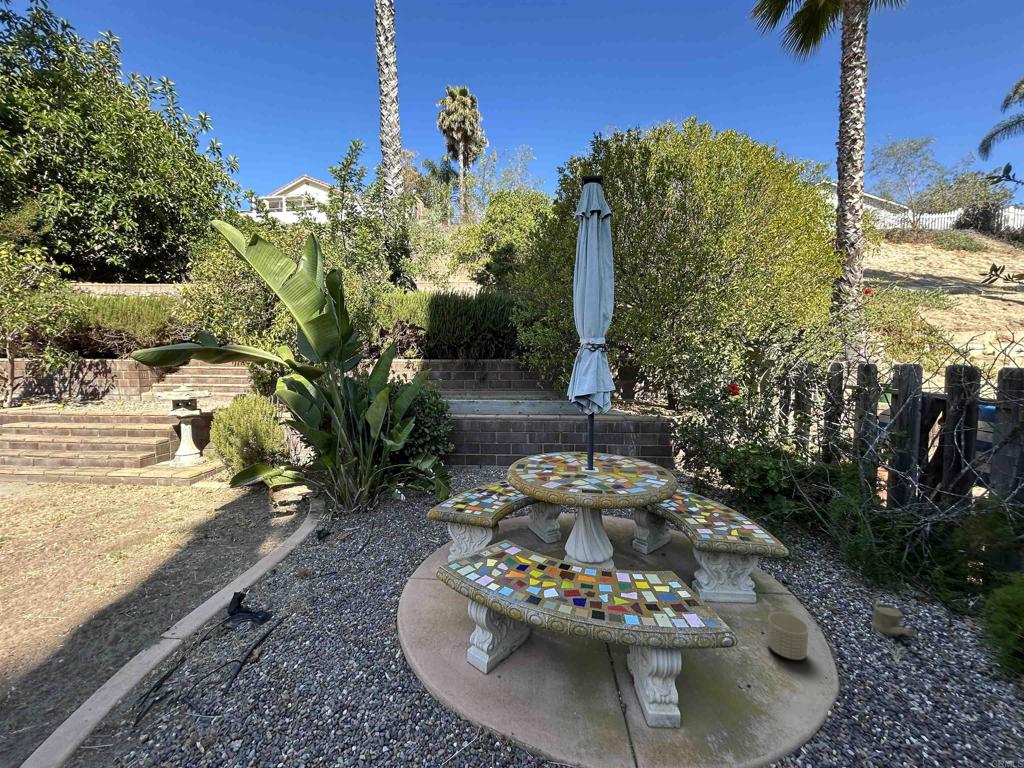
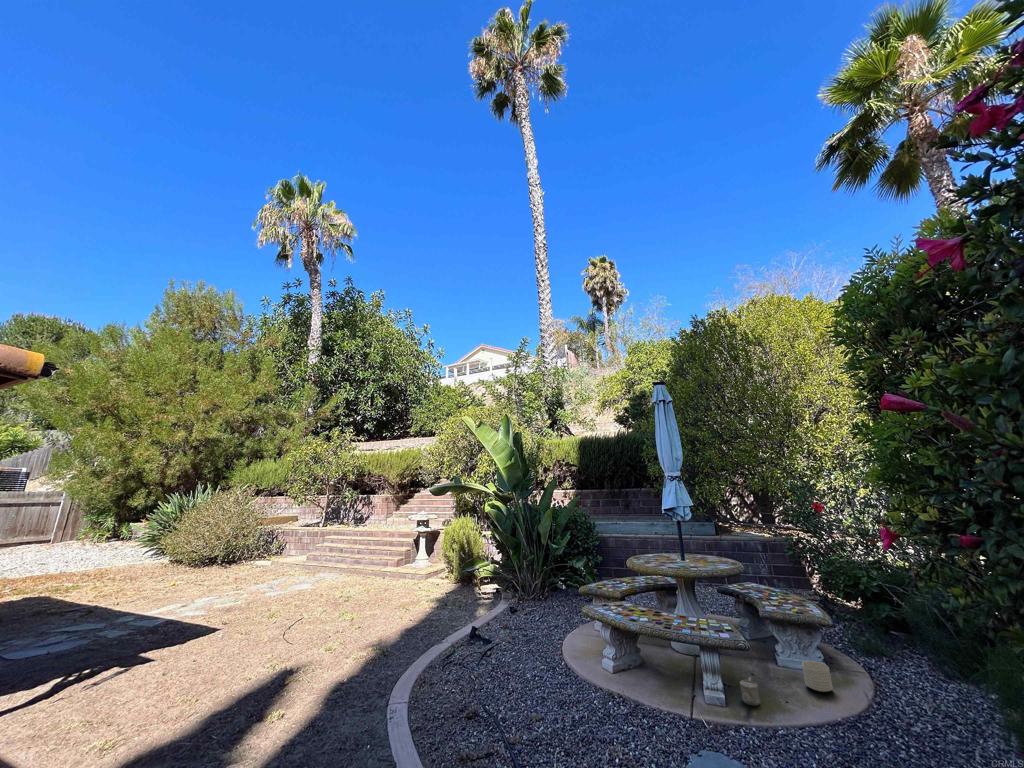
watering can: present [872,598,916,636] -> present [740,677,761,706]

